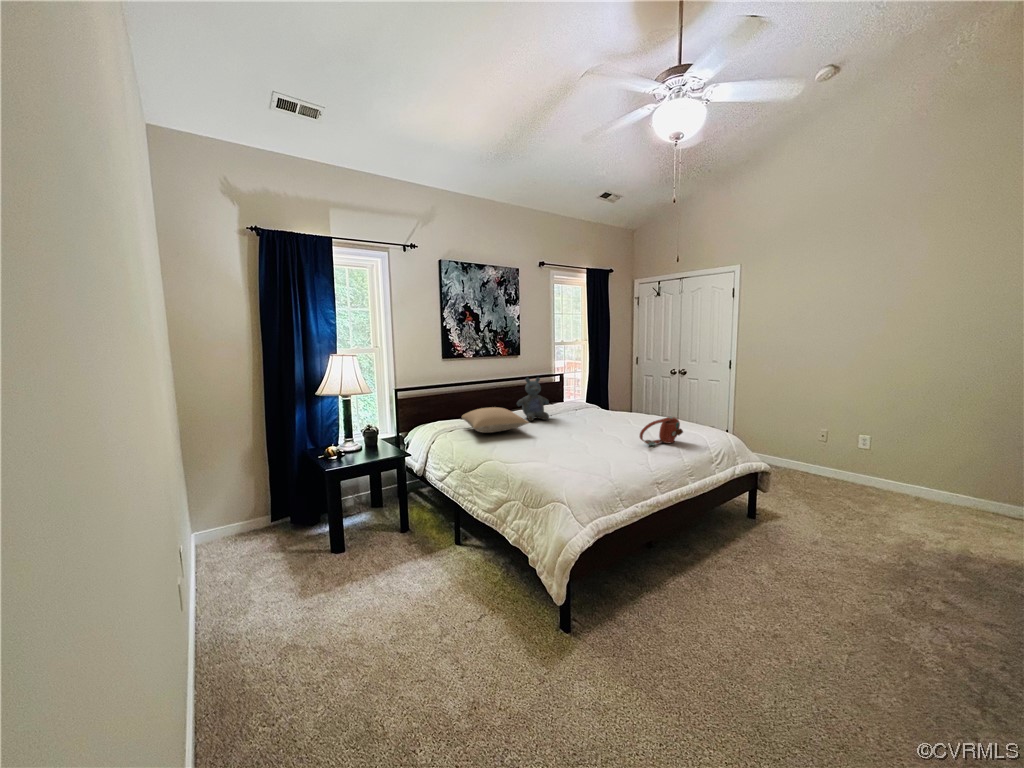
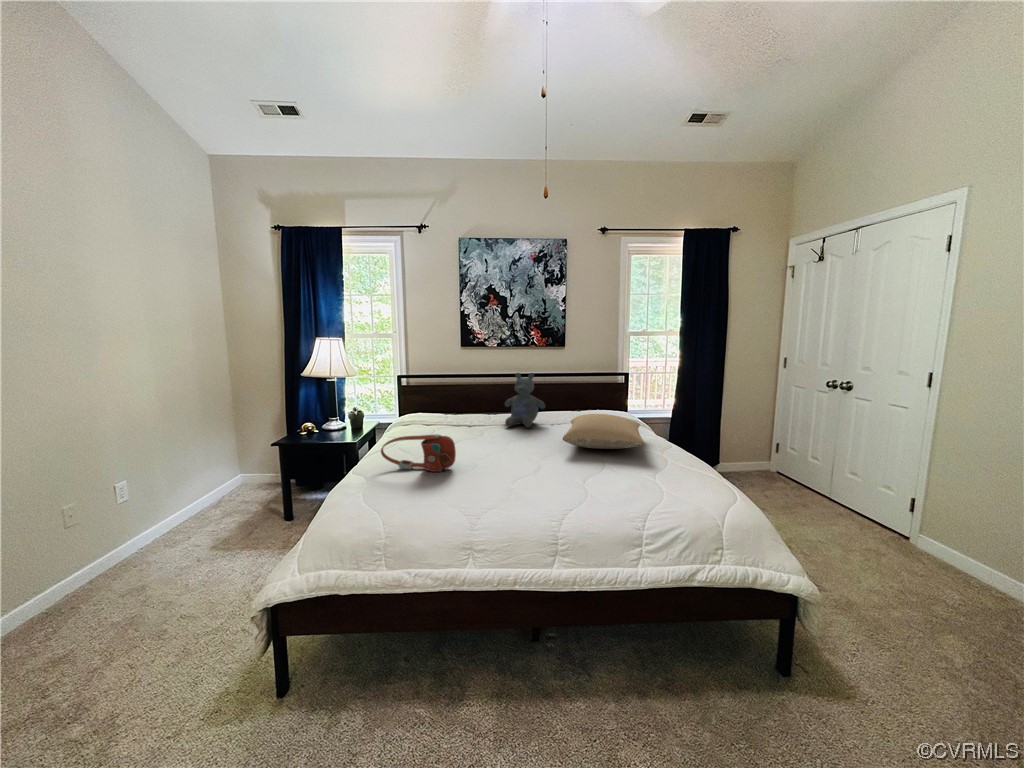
pillow: present [462,407,529,433] -> present [563,414,645,449]
handbag: present [640,417,683,445] -> present [381,434,456,472]

